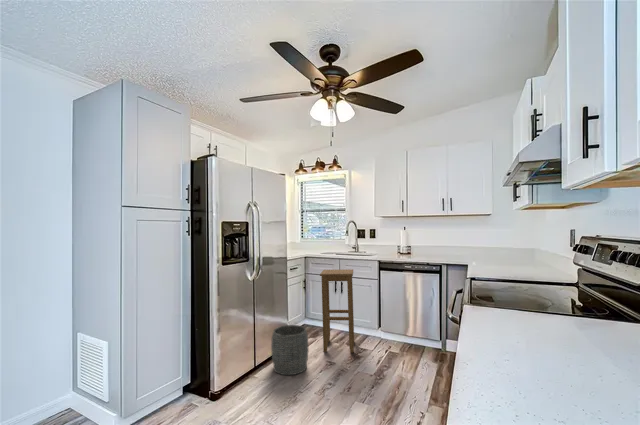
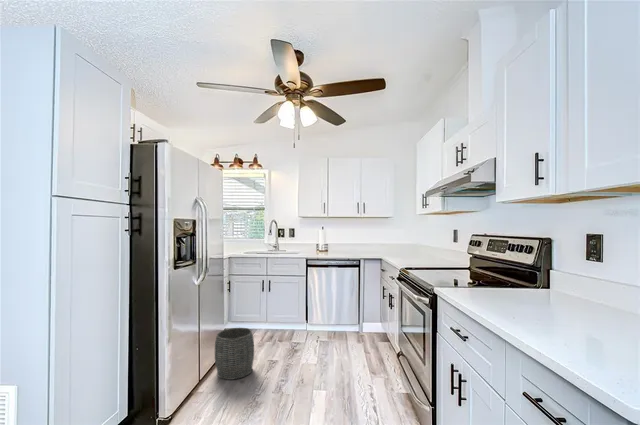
stool: present [320,269,354,353] -> none [254,268,290,352]

